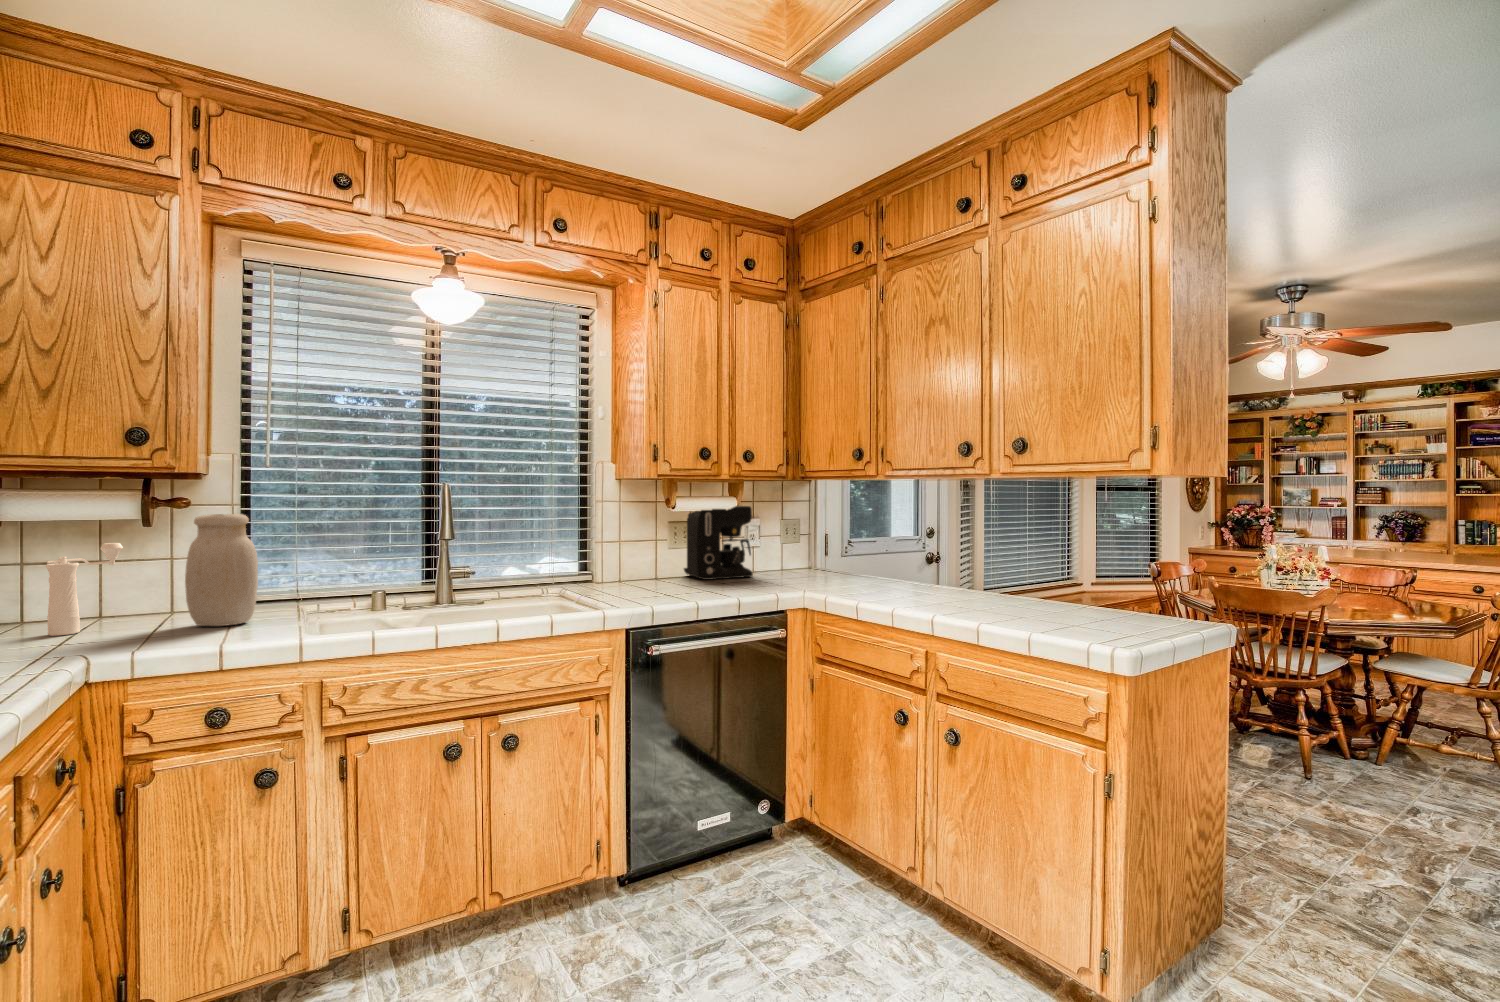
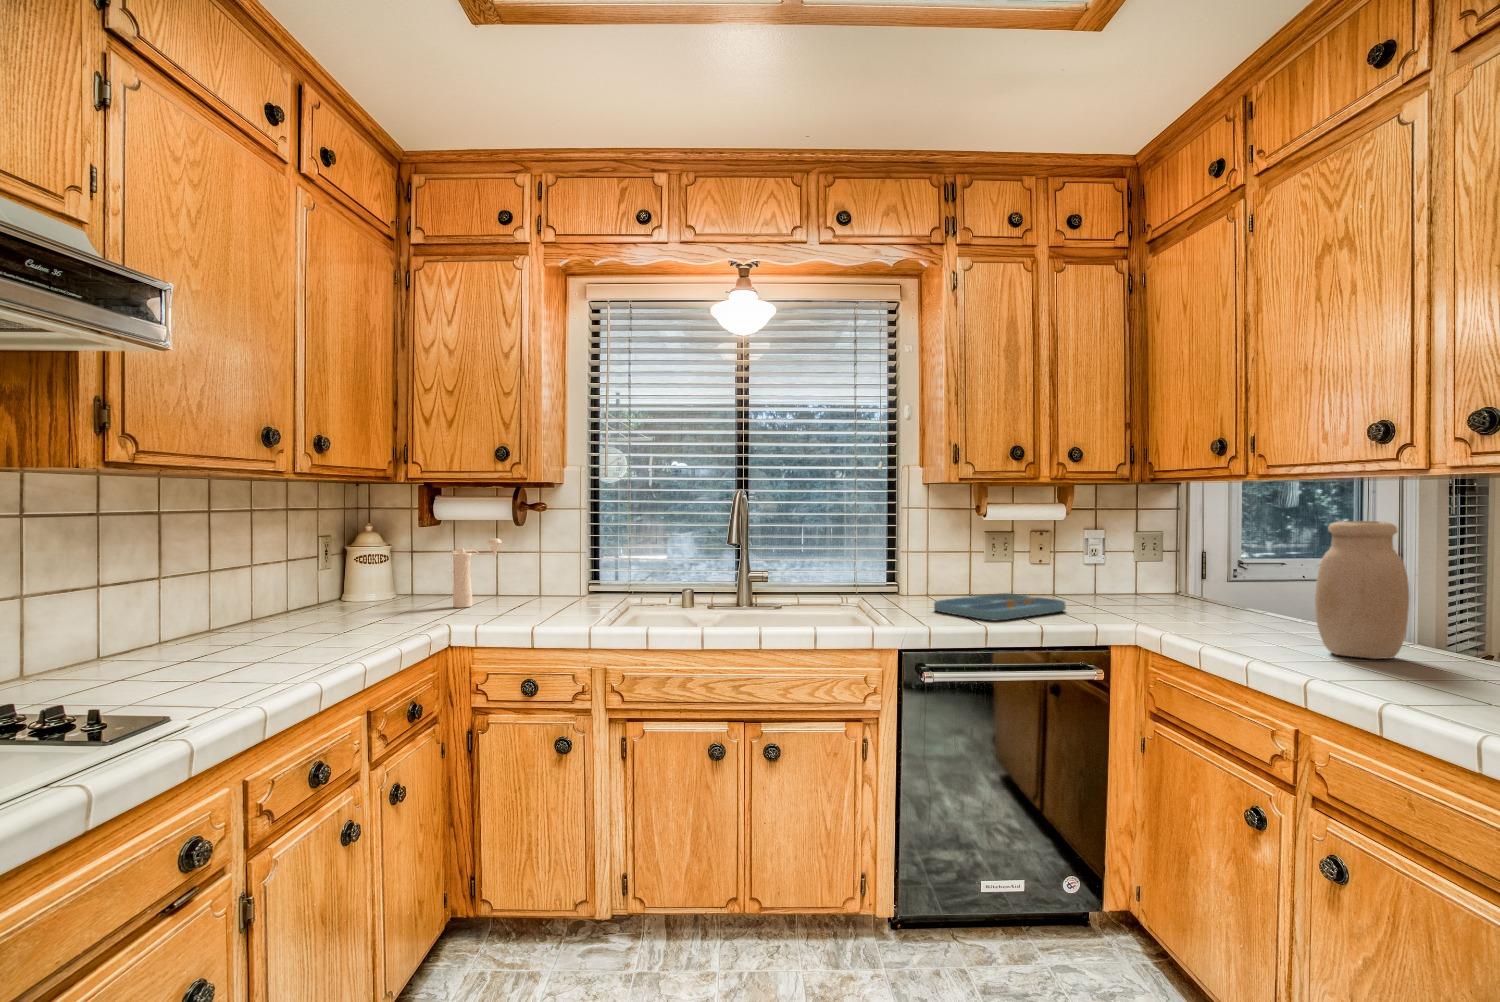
coffee maker: present [684,505,753,580] -> none [1001,512,1087,599]
jar: present [185,514,258,626] -> present [1315,521,1409,659]
tray: none [647,575,748,598] -> present [934,593,1066,621]

